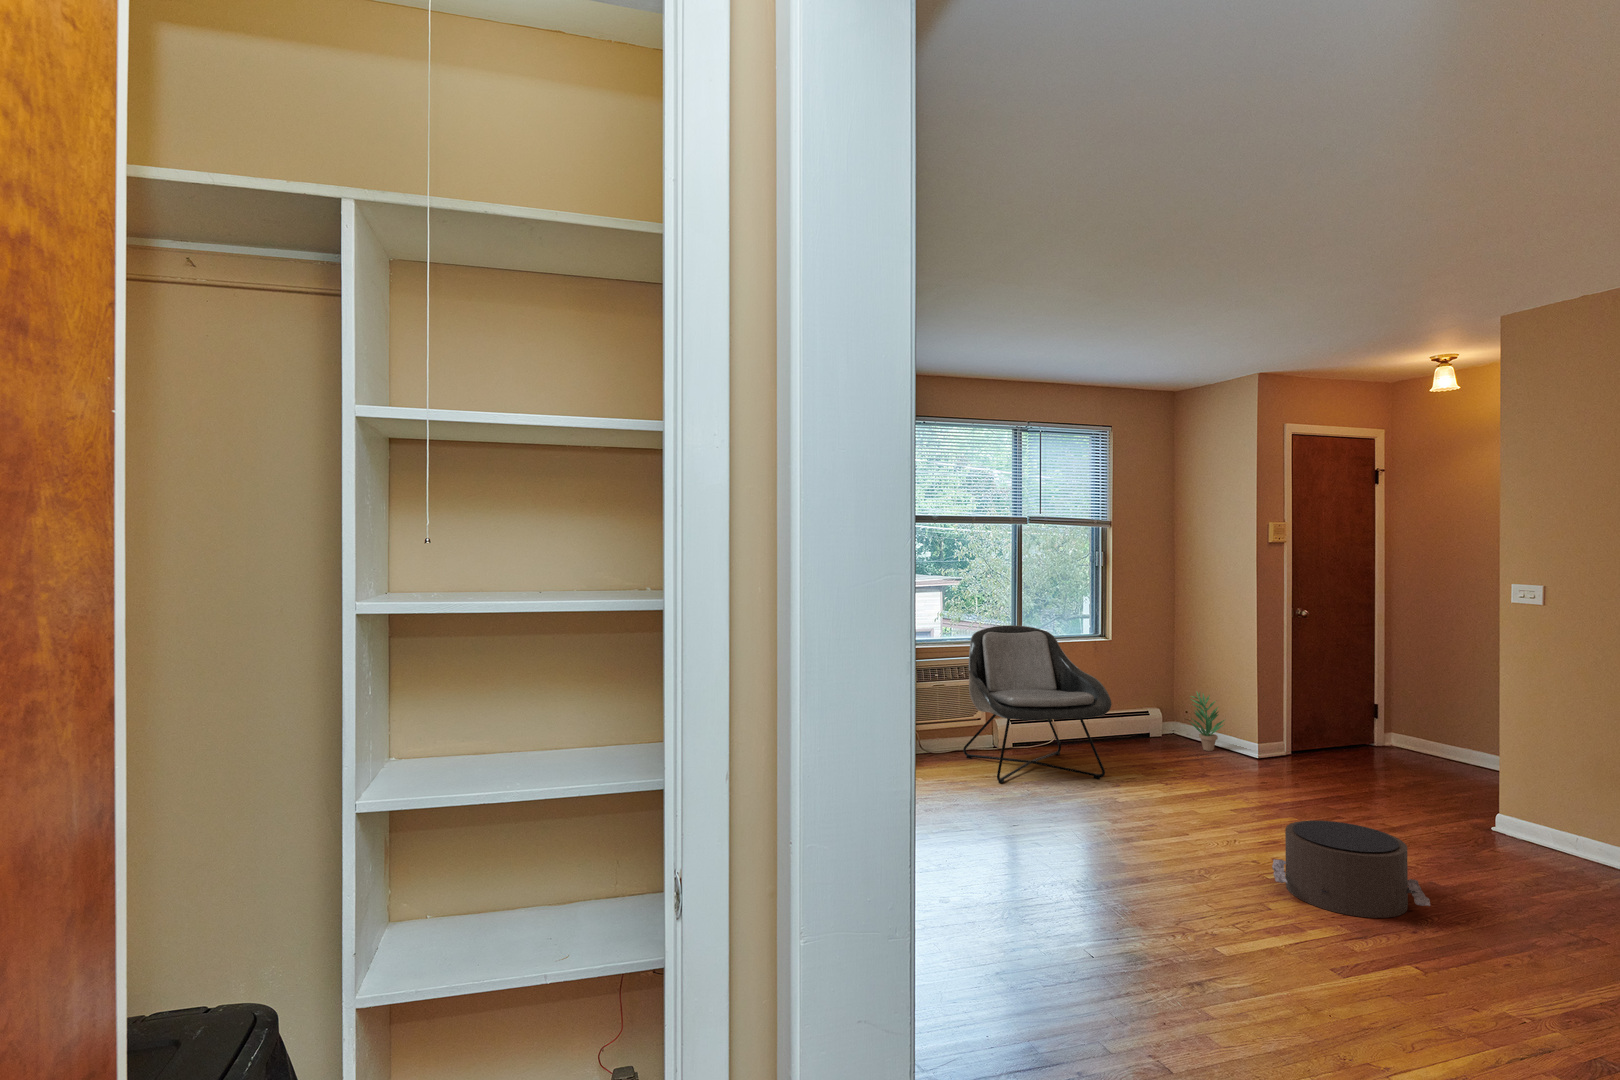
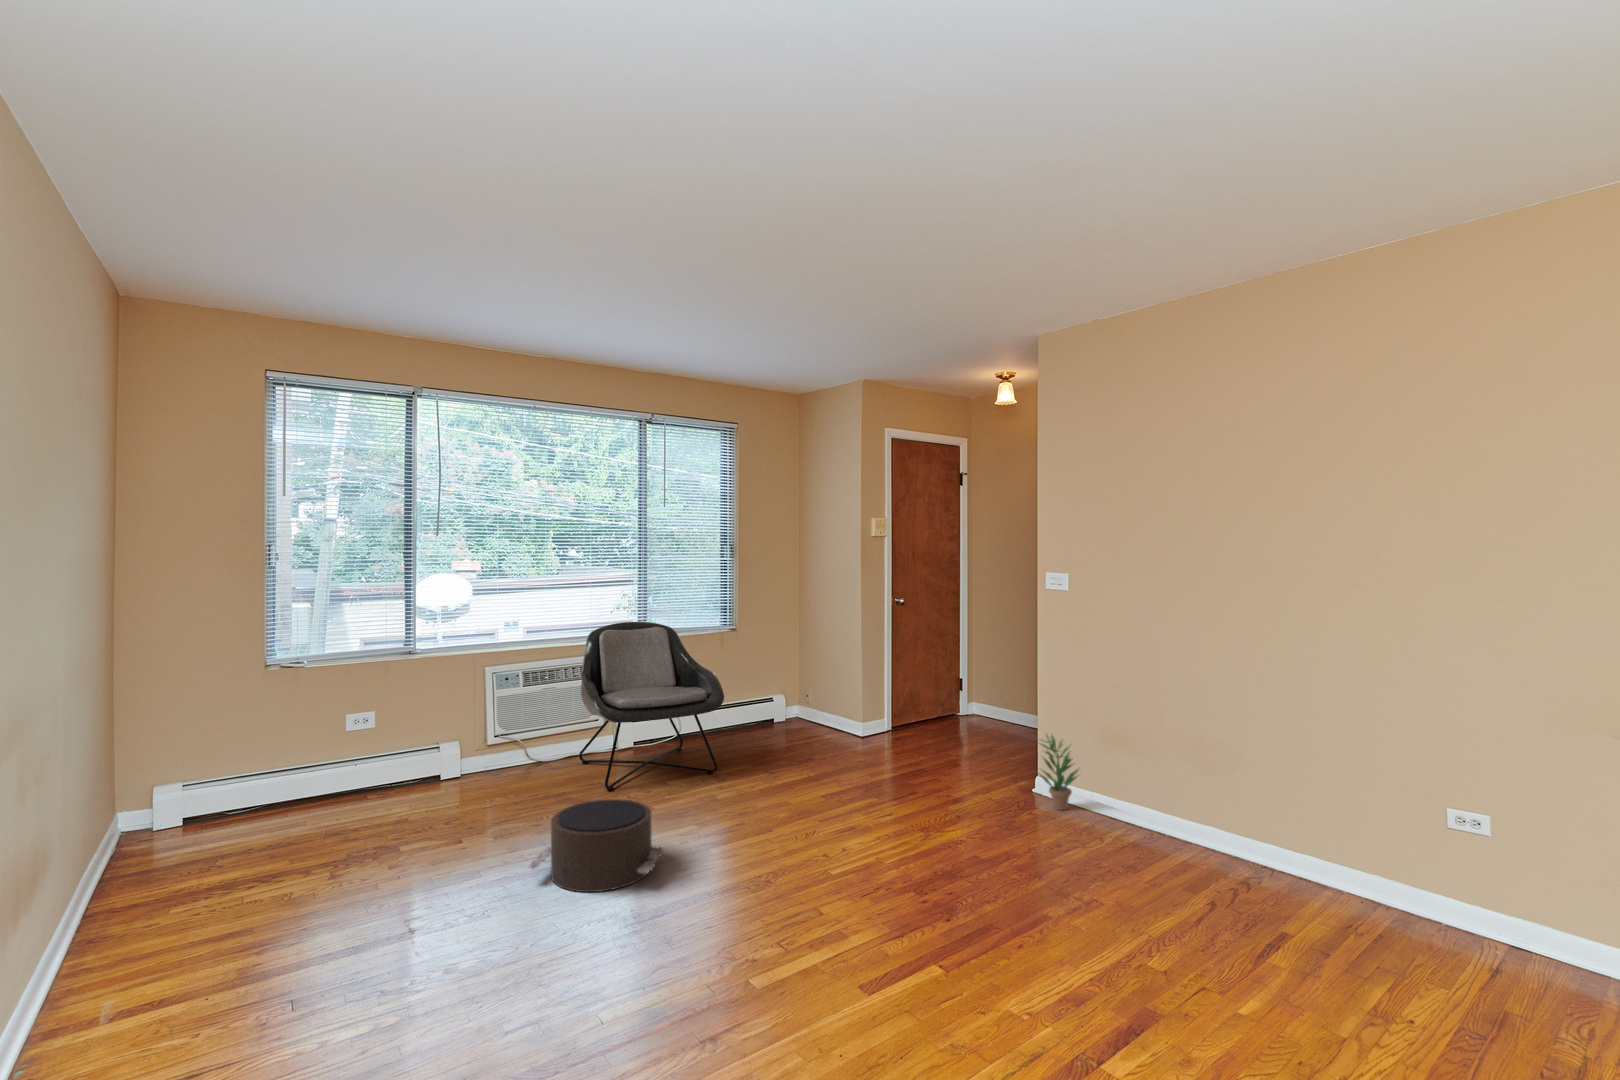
potted plant: present [1190,692,1224,751] -> present [1039,735,1078,810]
pouf: present [1272,820,1430,918] -> present [529,799,663,892]

